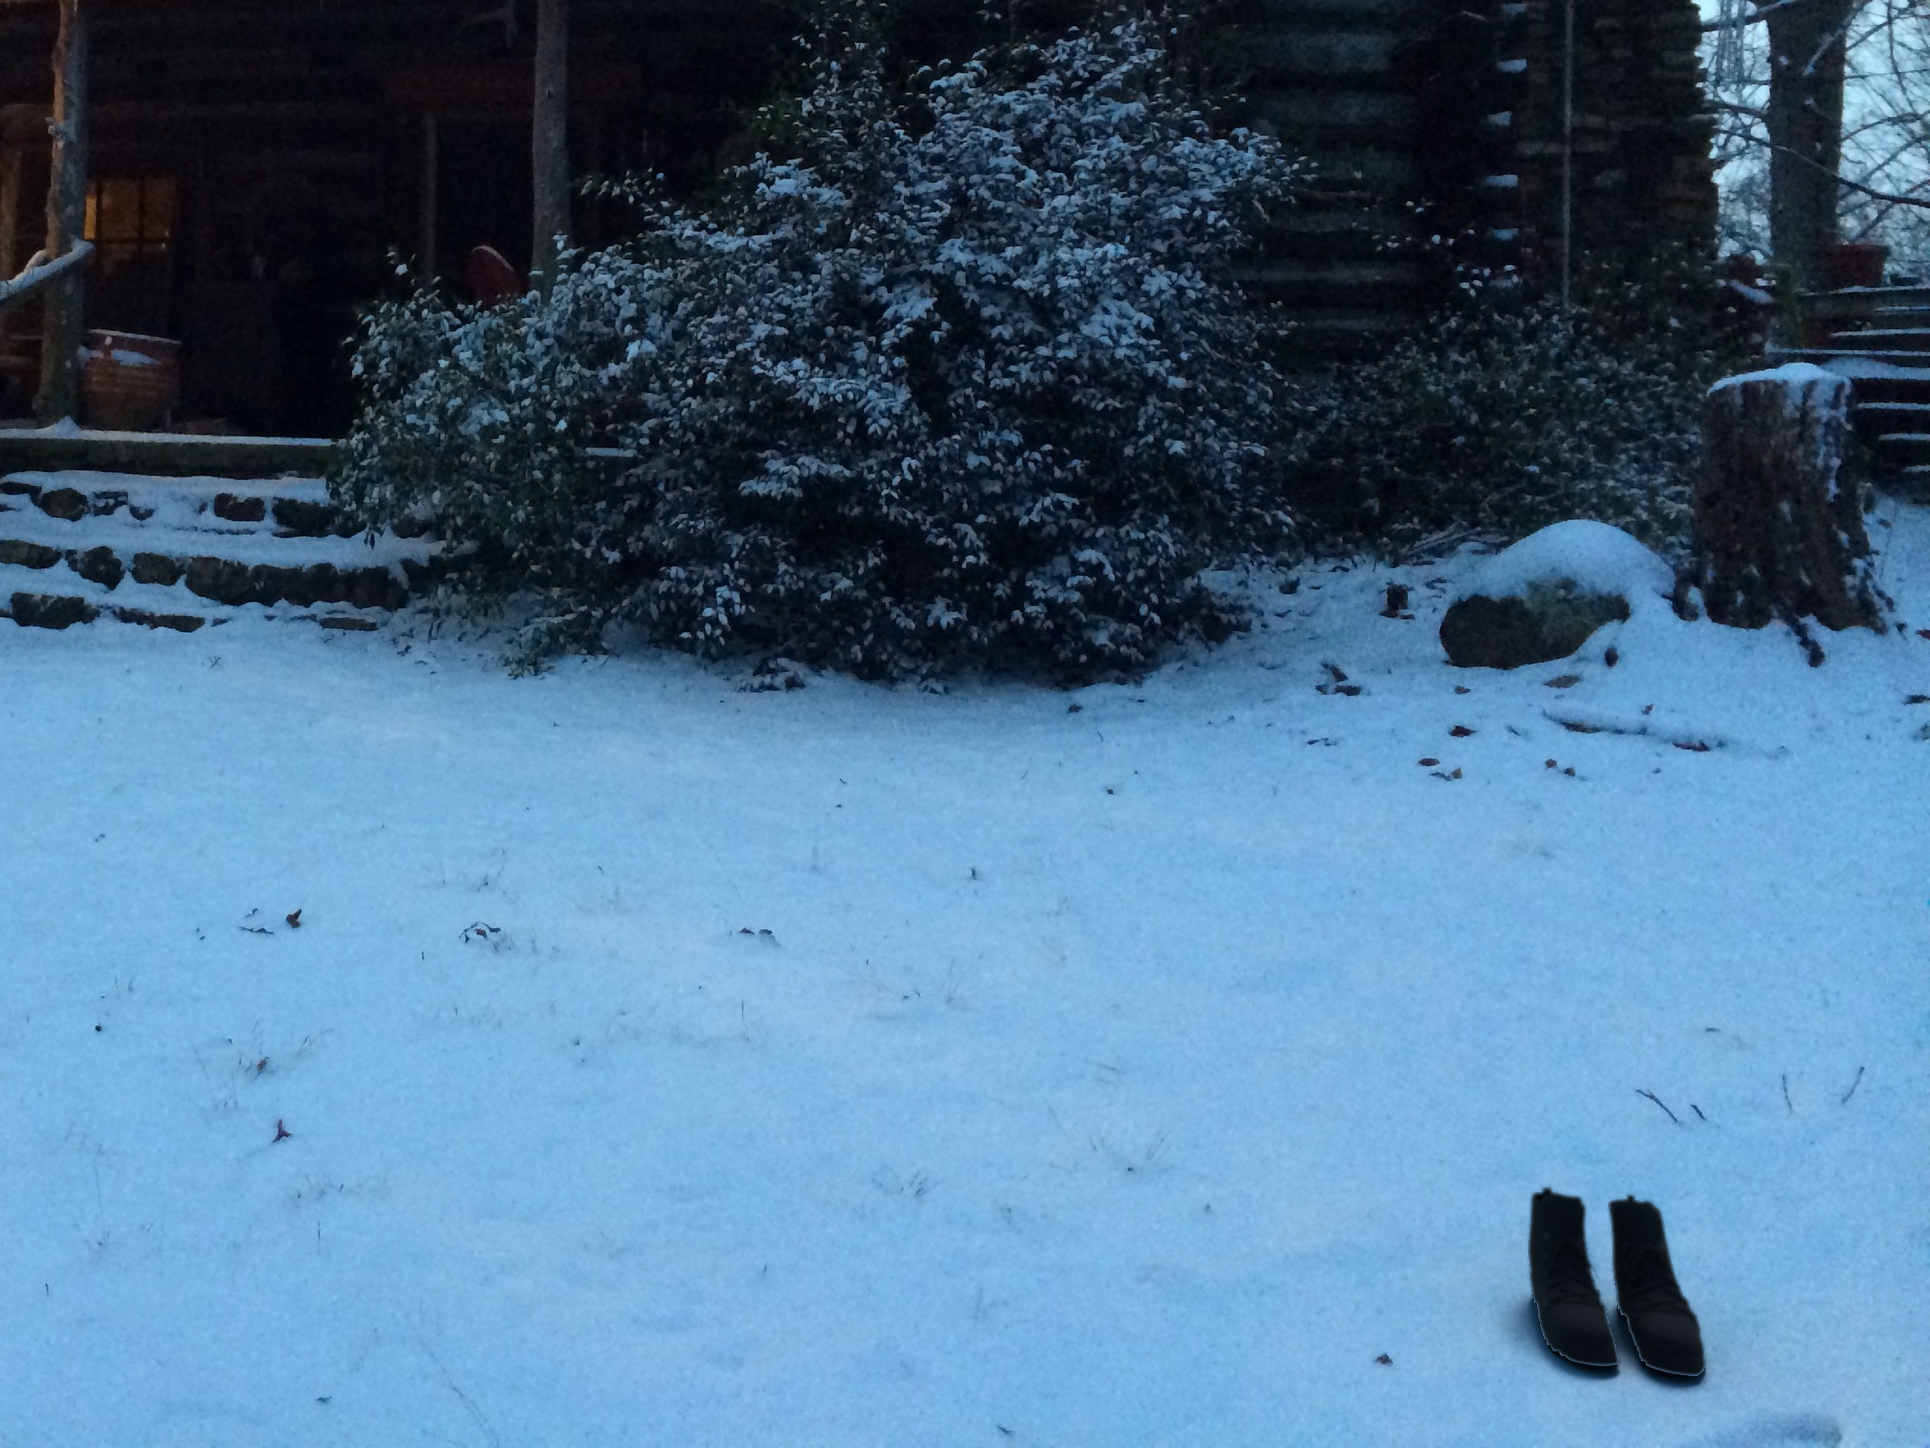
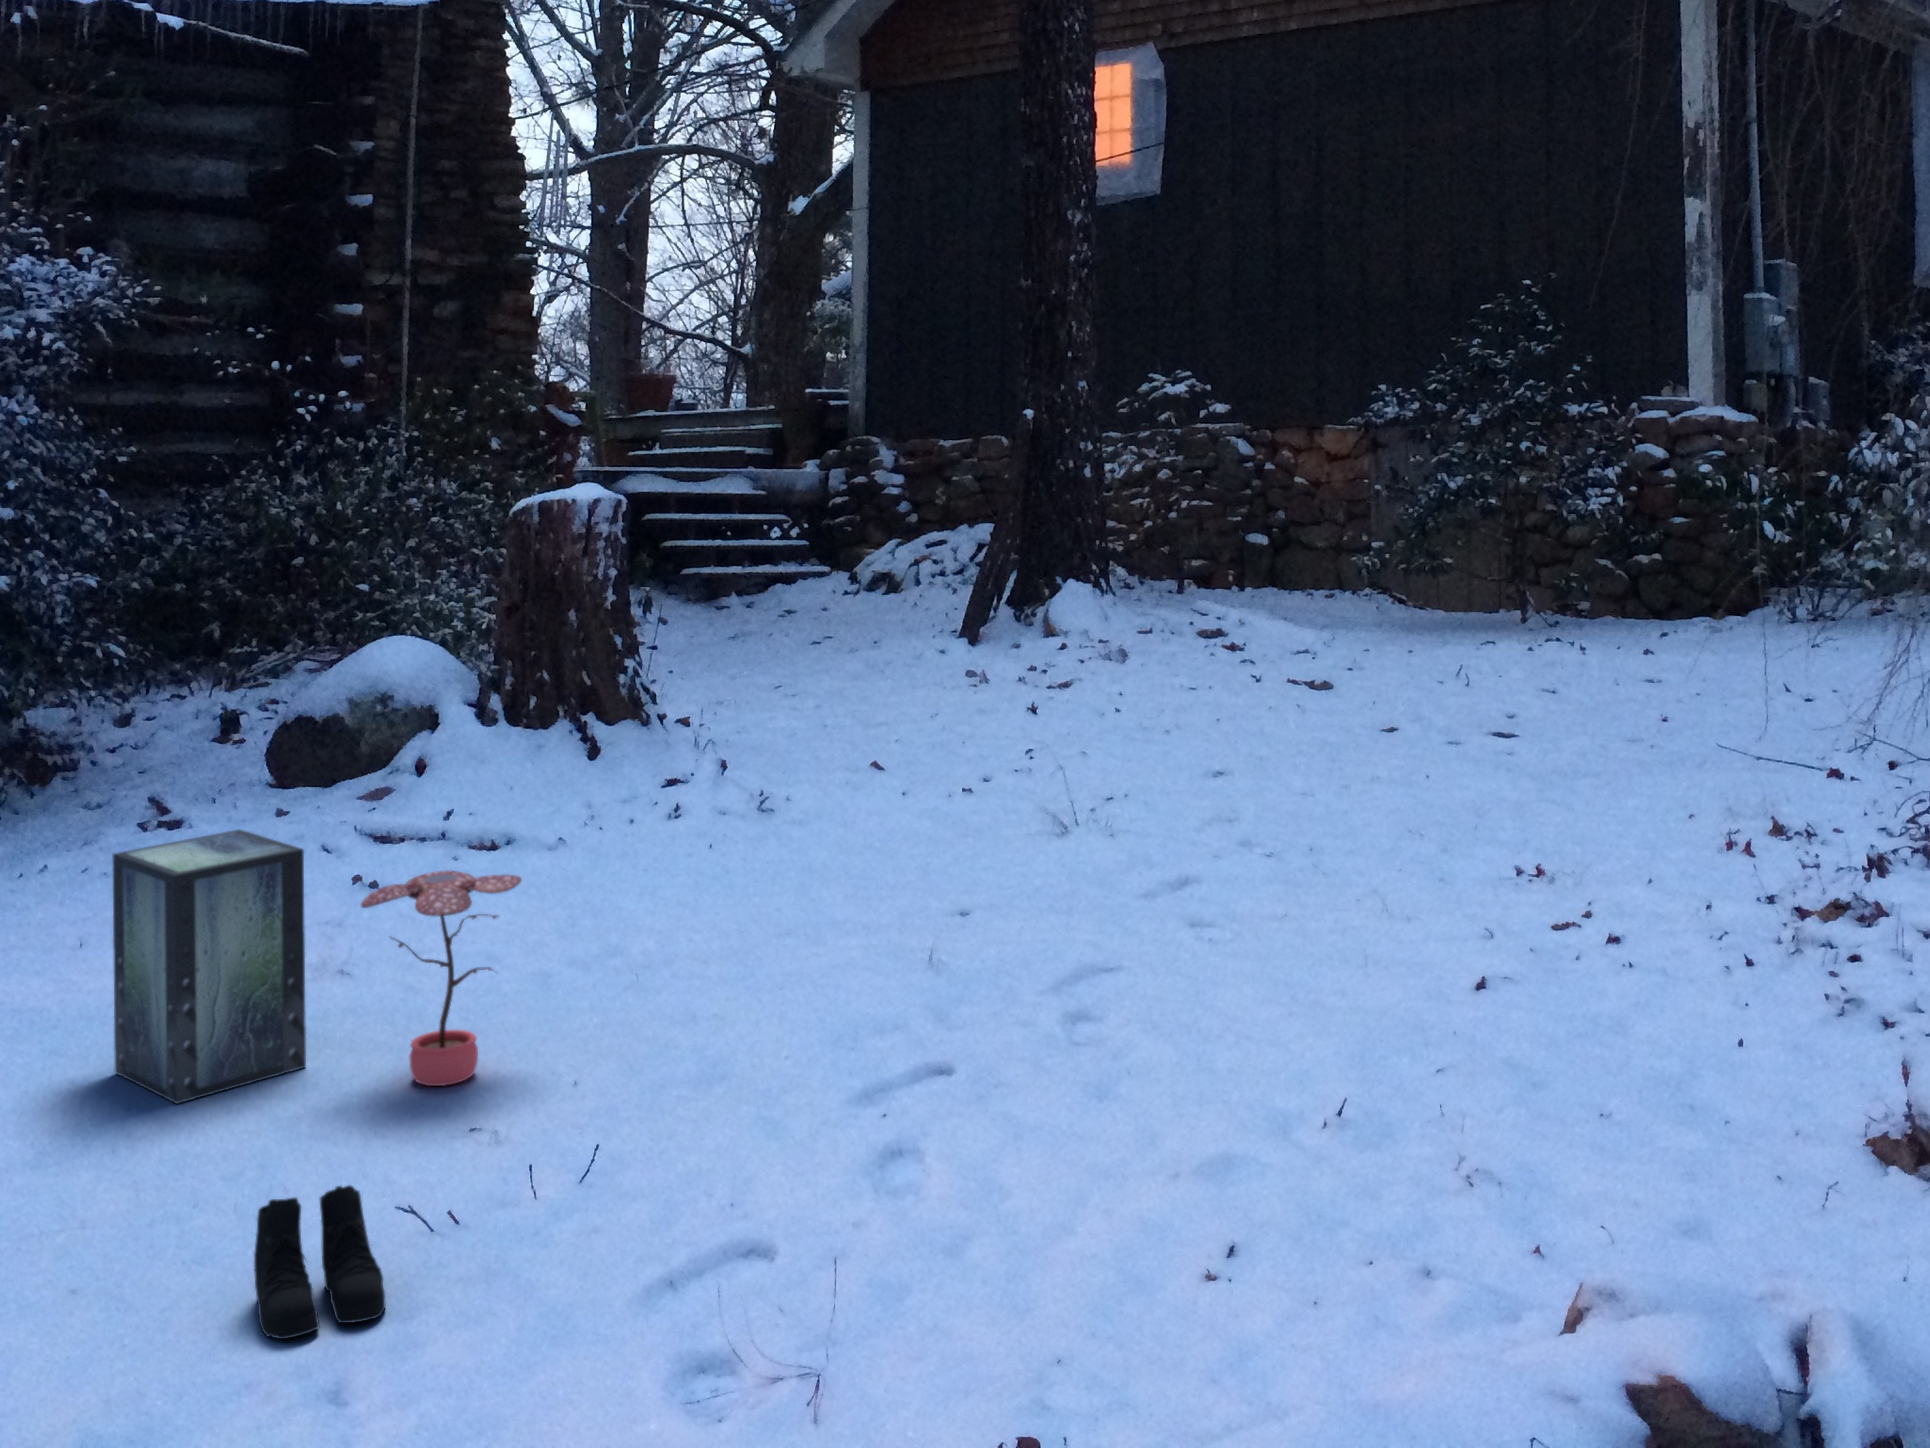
storage box: none [1319,735,1544,1019] -> present [113,830,306,1104]
potted plant: none [1615,824,1834,1080] -> present [361,871,522,1086]

